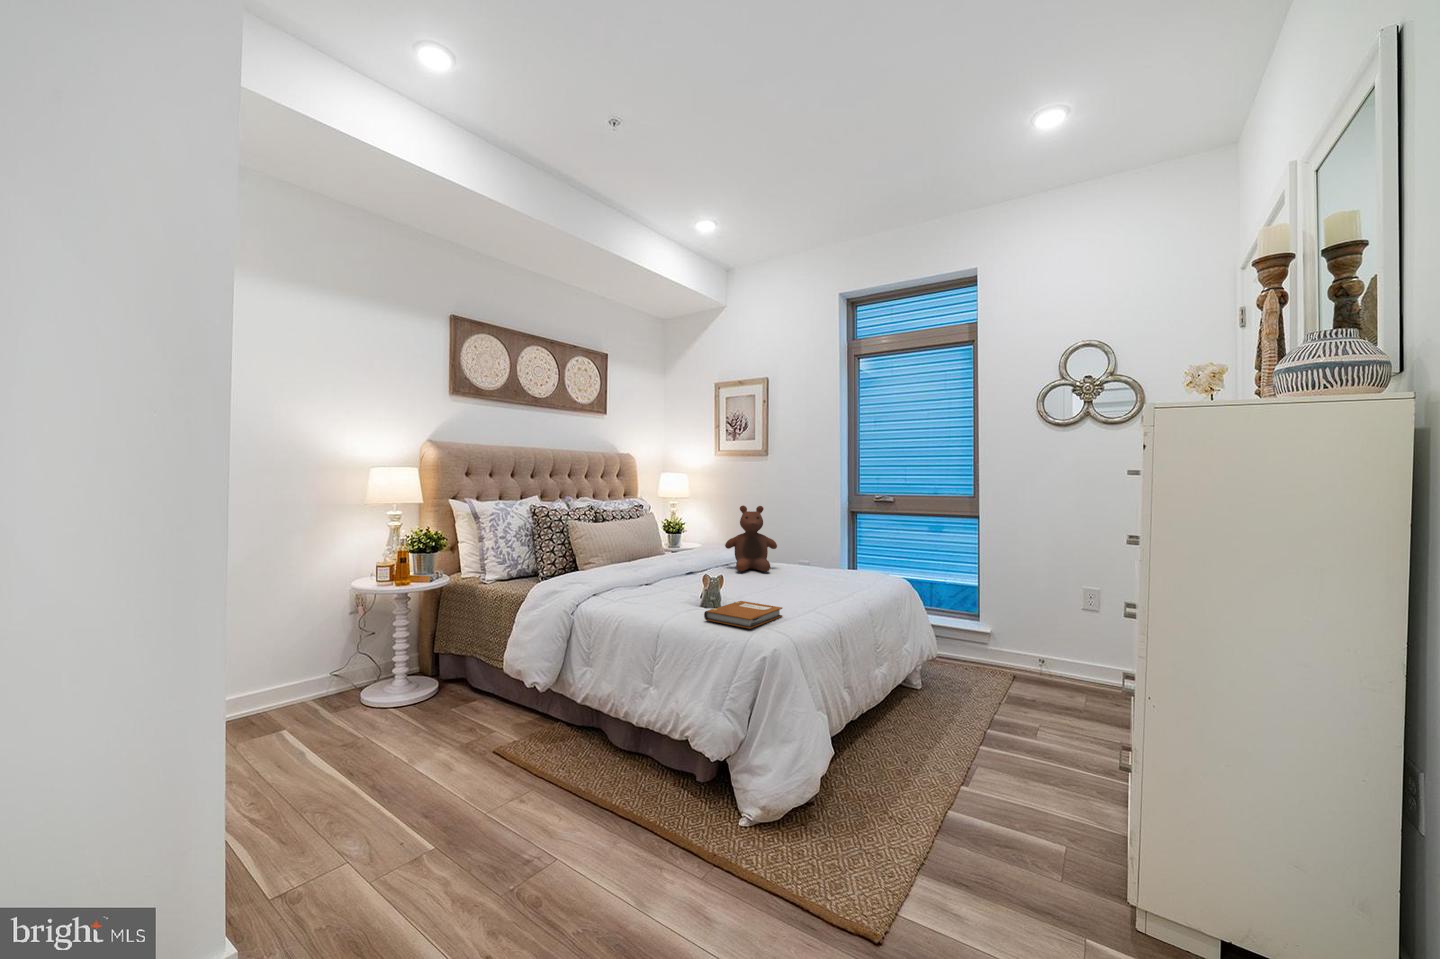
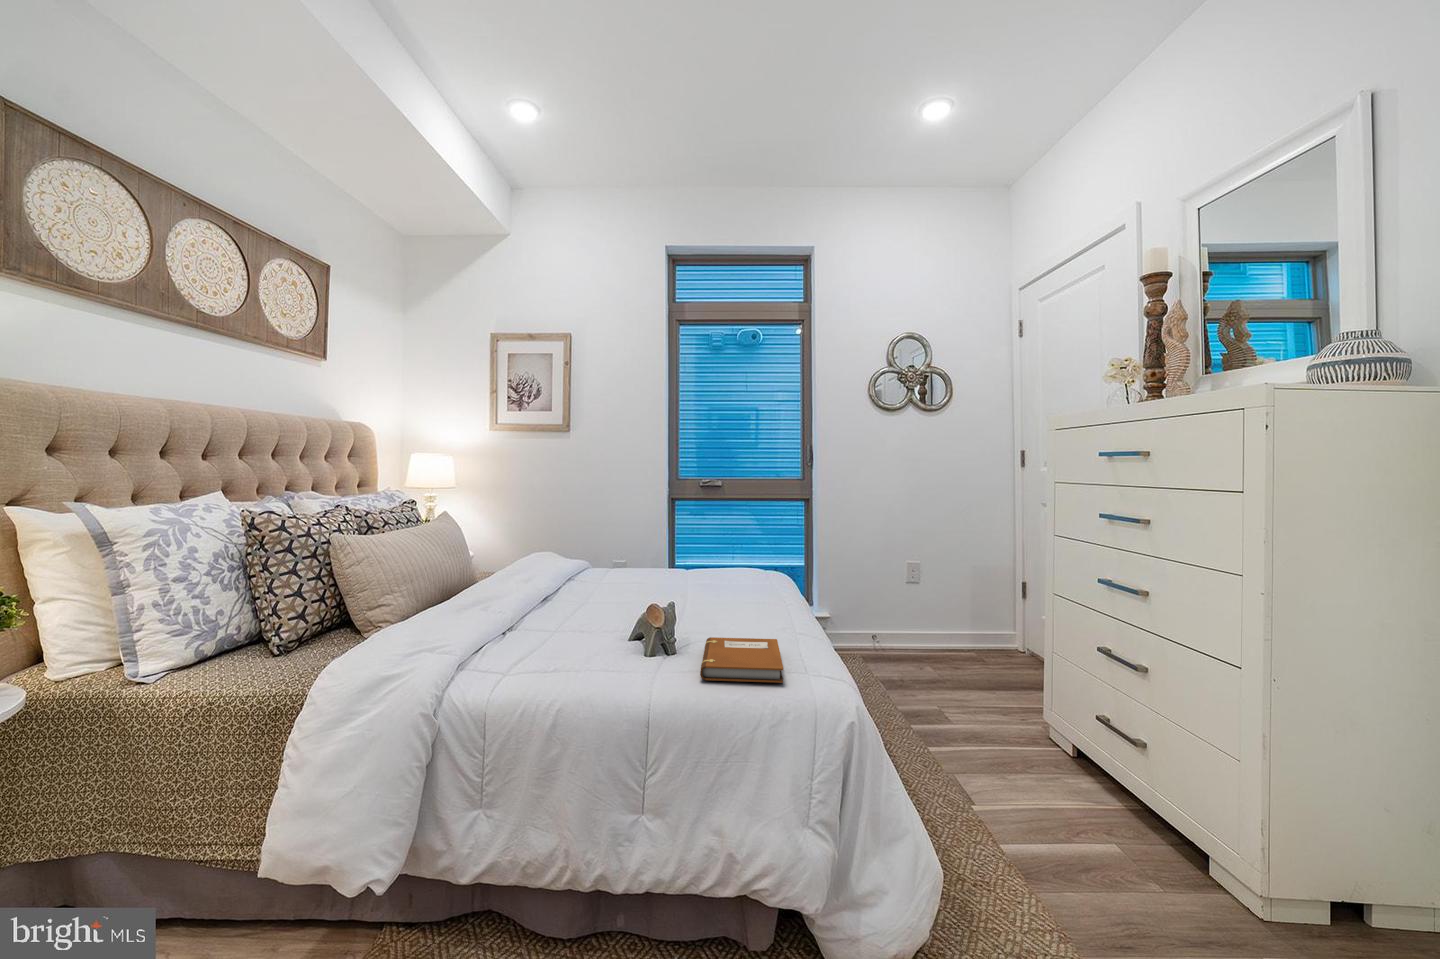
stuffed bear: present [725,505,777,572] -> none [584,498,653,587]

